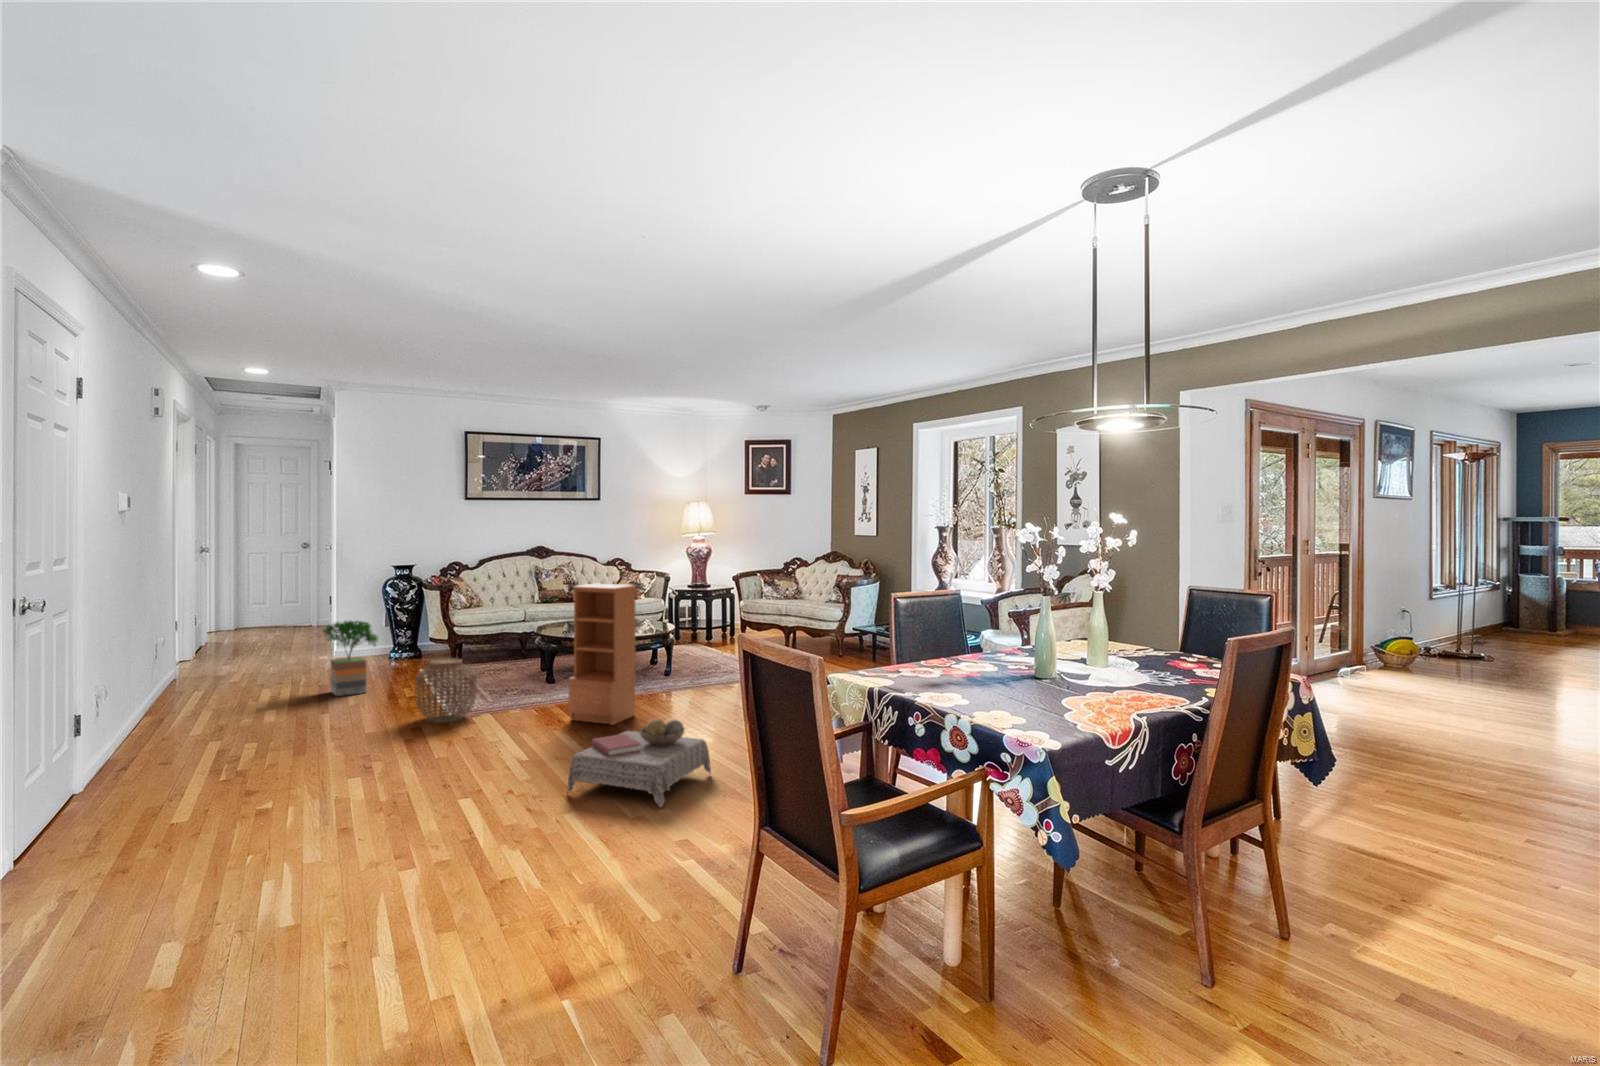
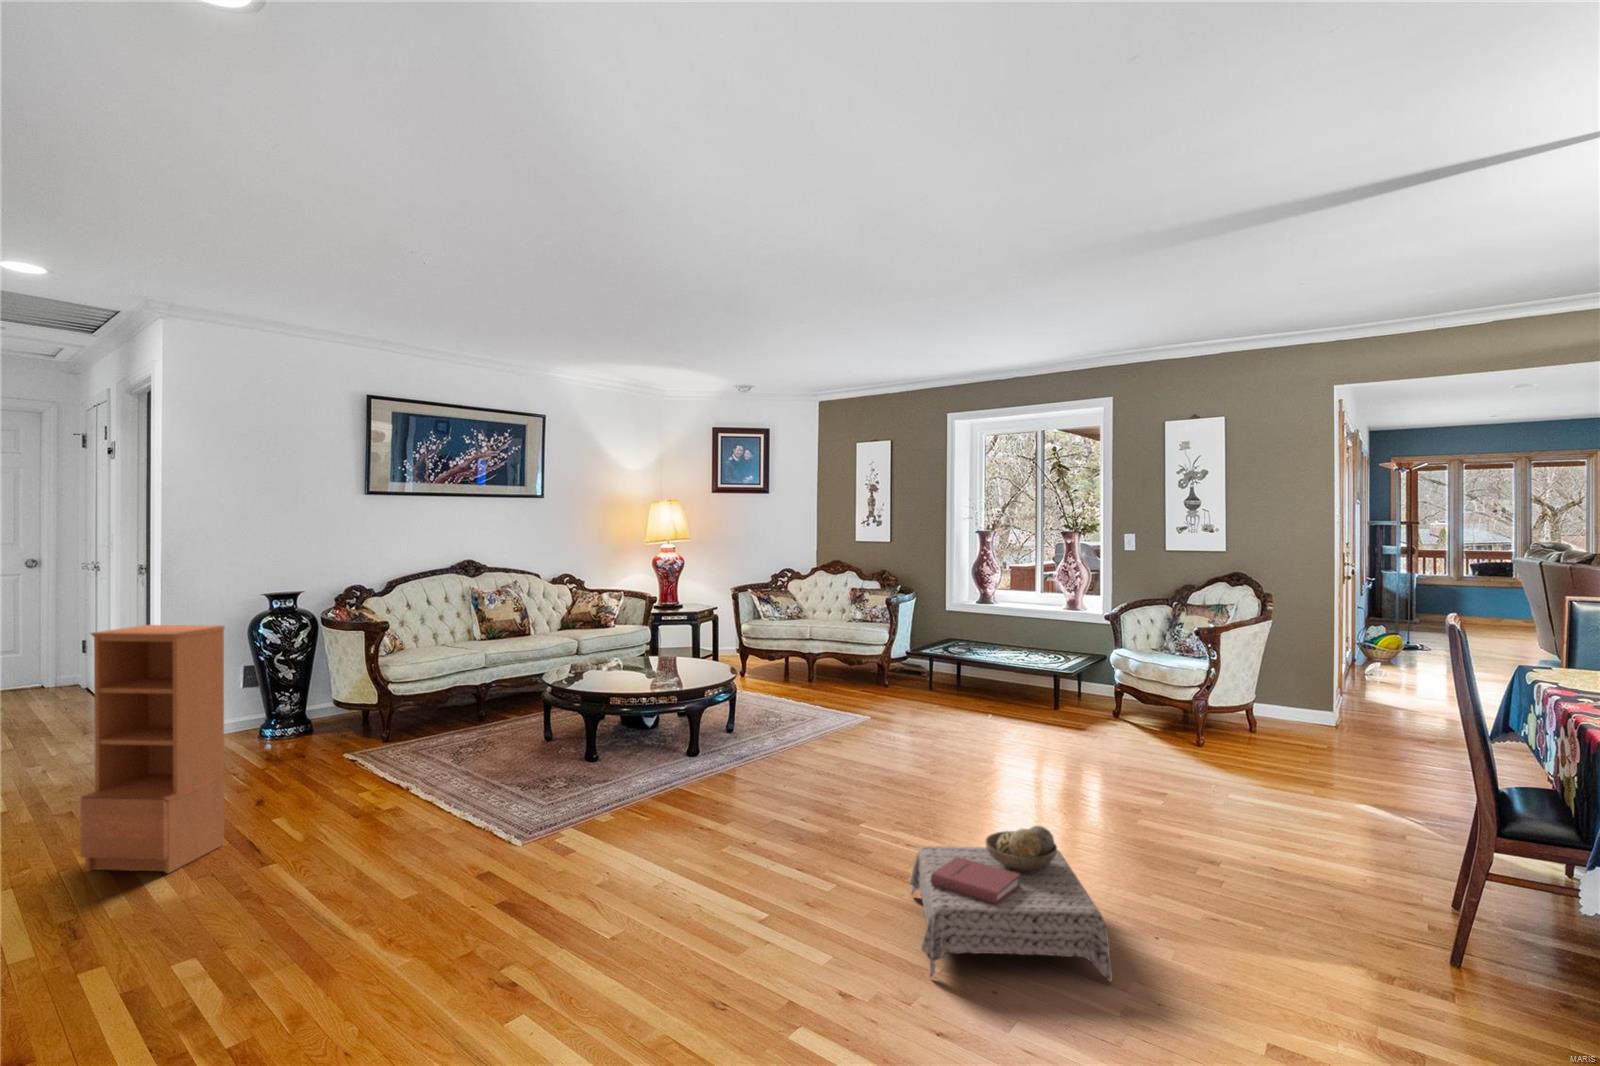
bookcase: present [569,583,636,725] -> present [80,625,225,873]
potted tree: present [323,621,378,696] -> none [220,685,326,818]
woven basket: present [415,658,477,723] -> none [460,743,557,852]

